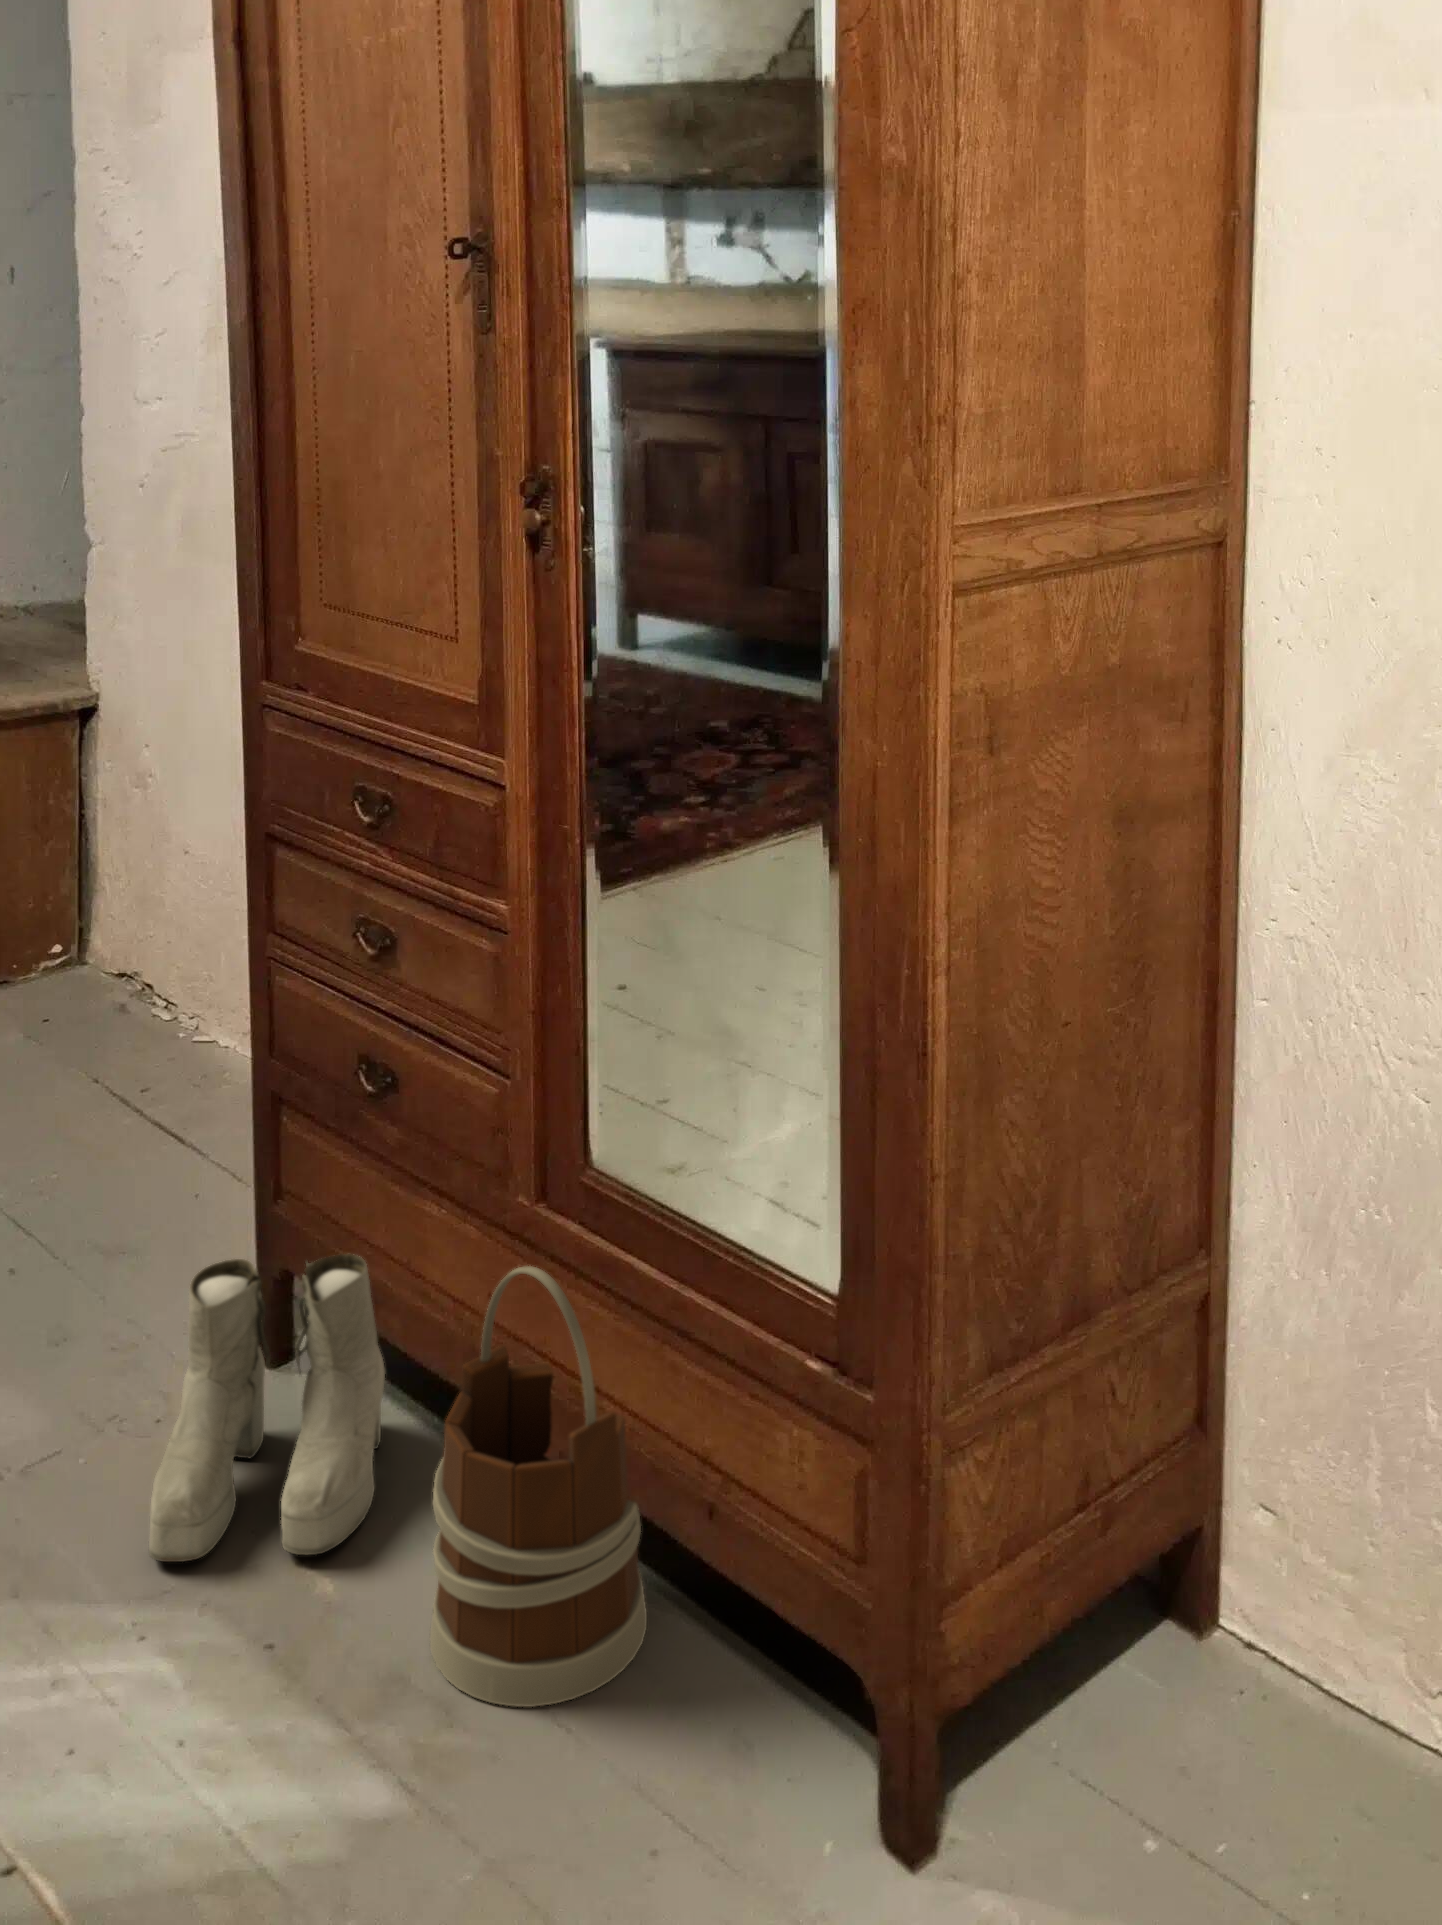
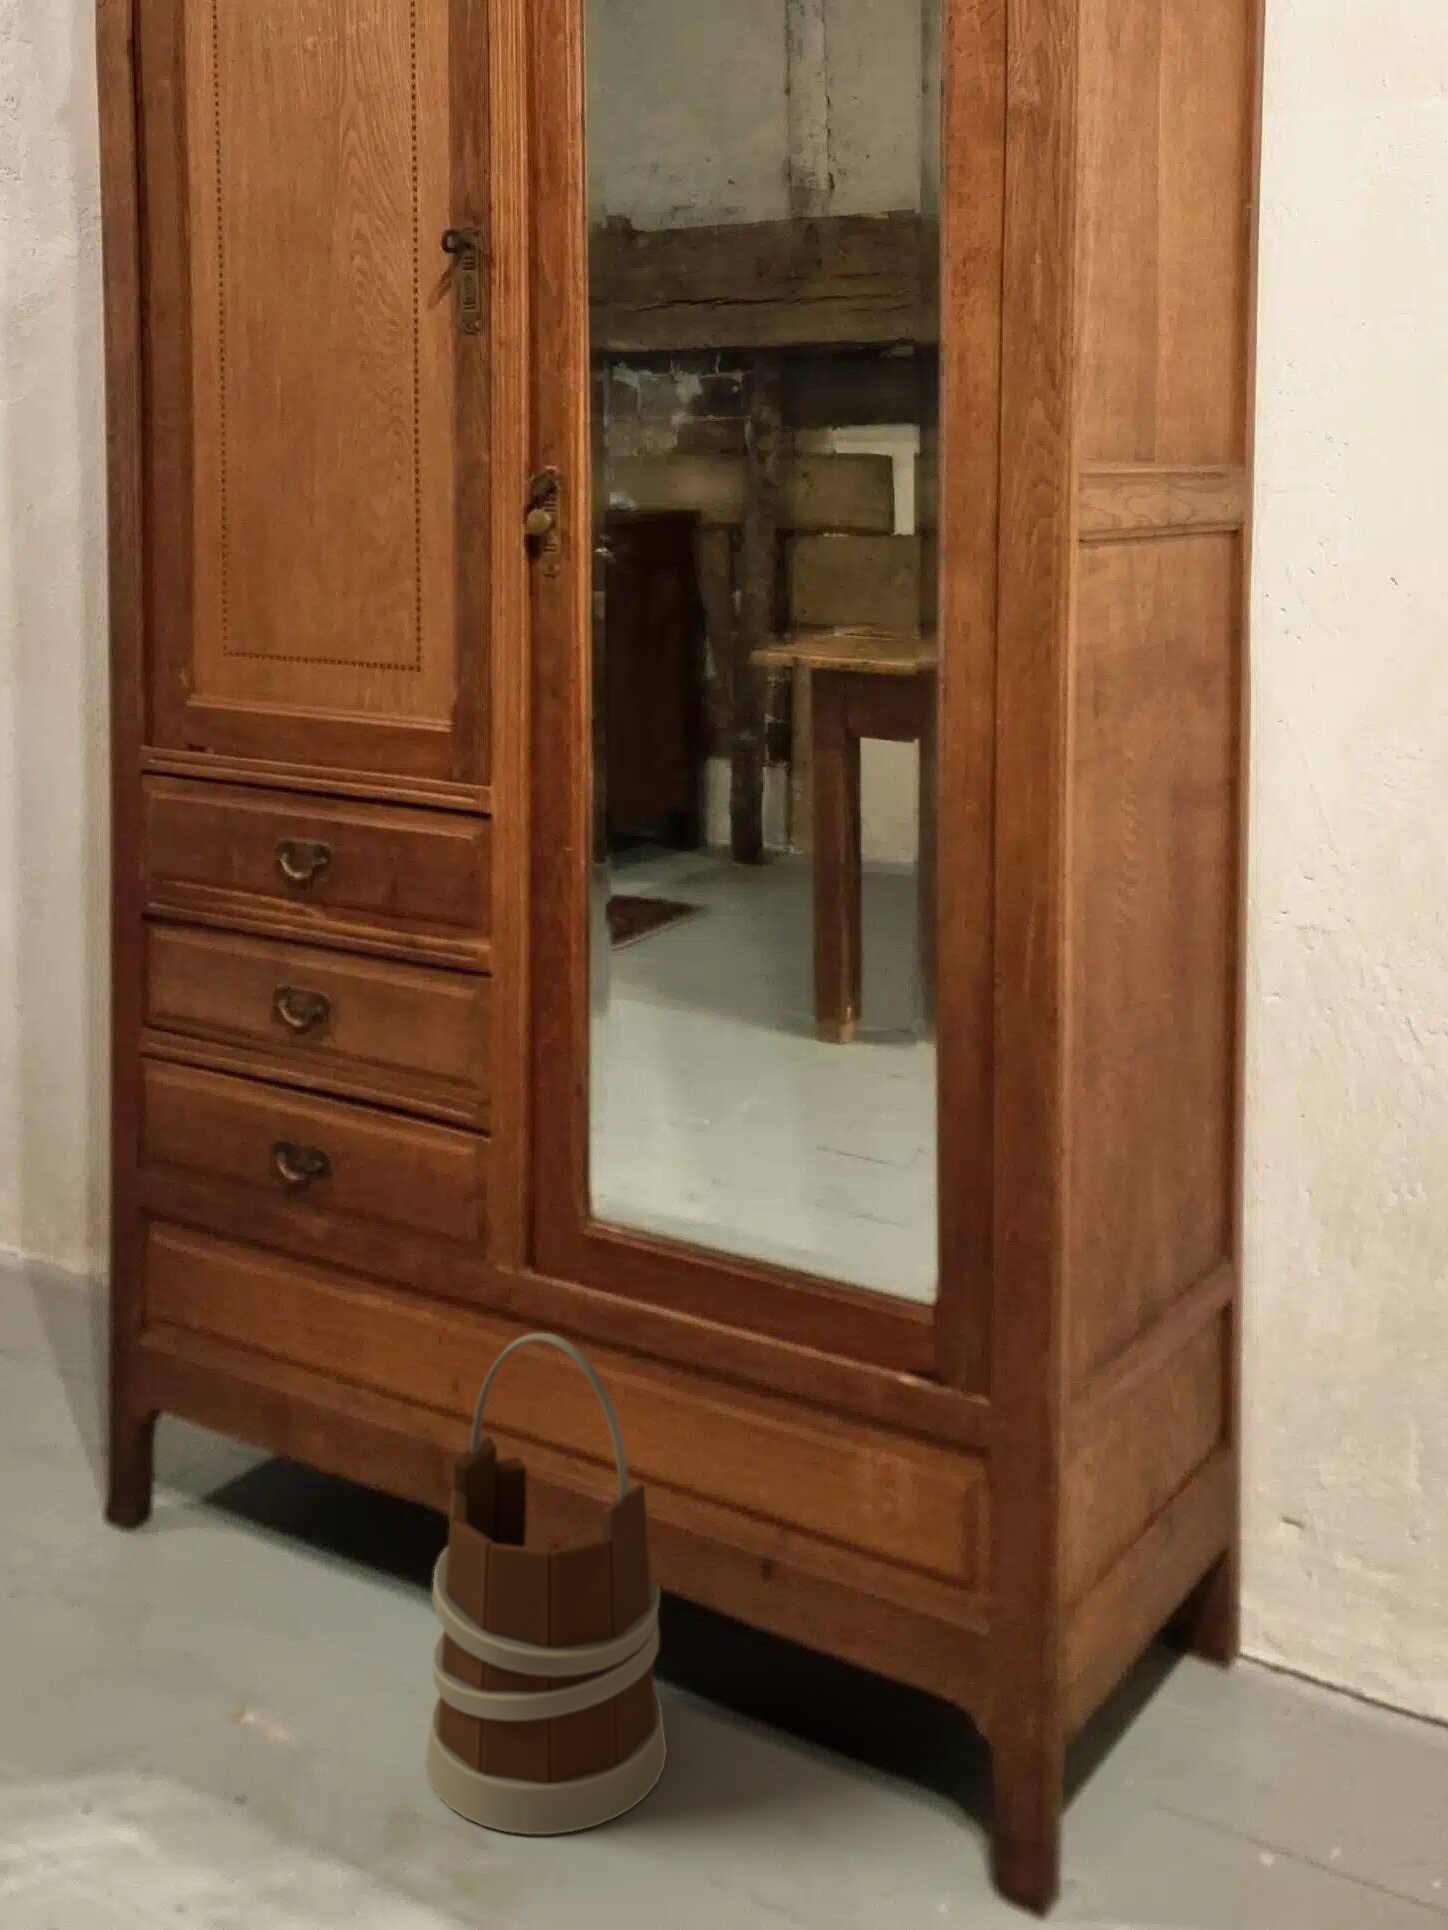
boots: present [149,1254,385,1562] -> none [59,1377,304,1744]

